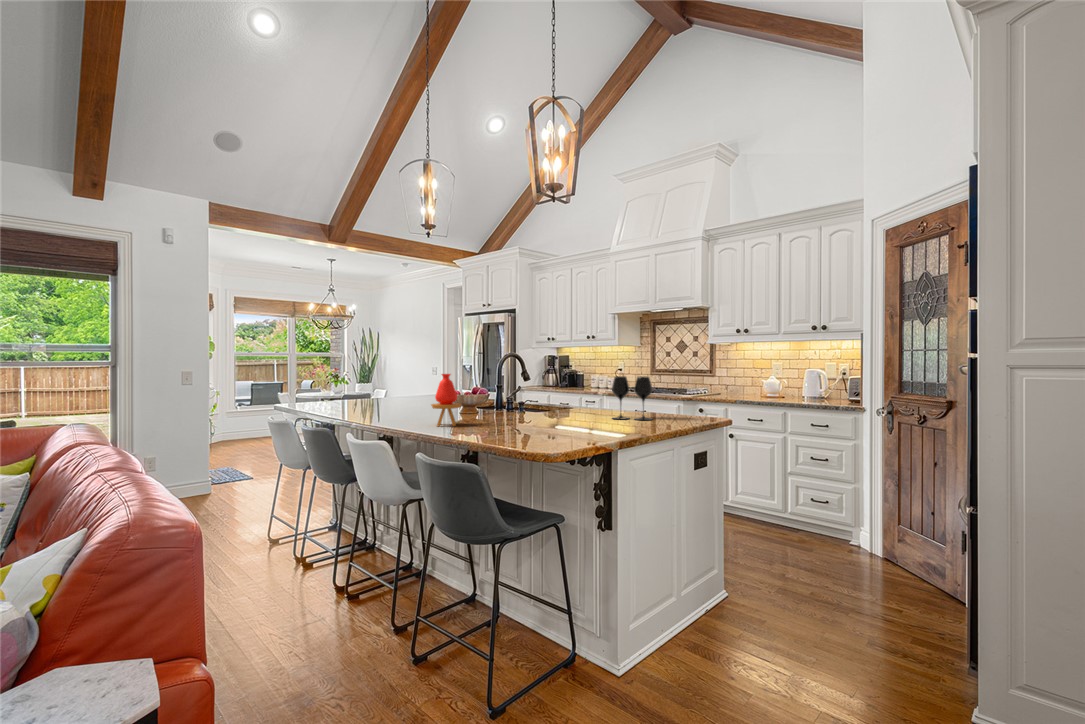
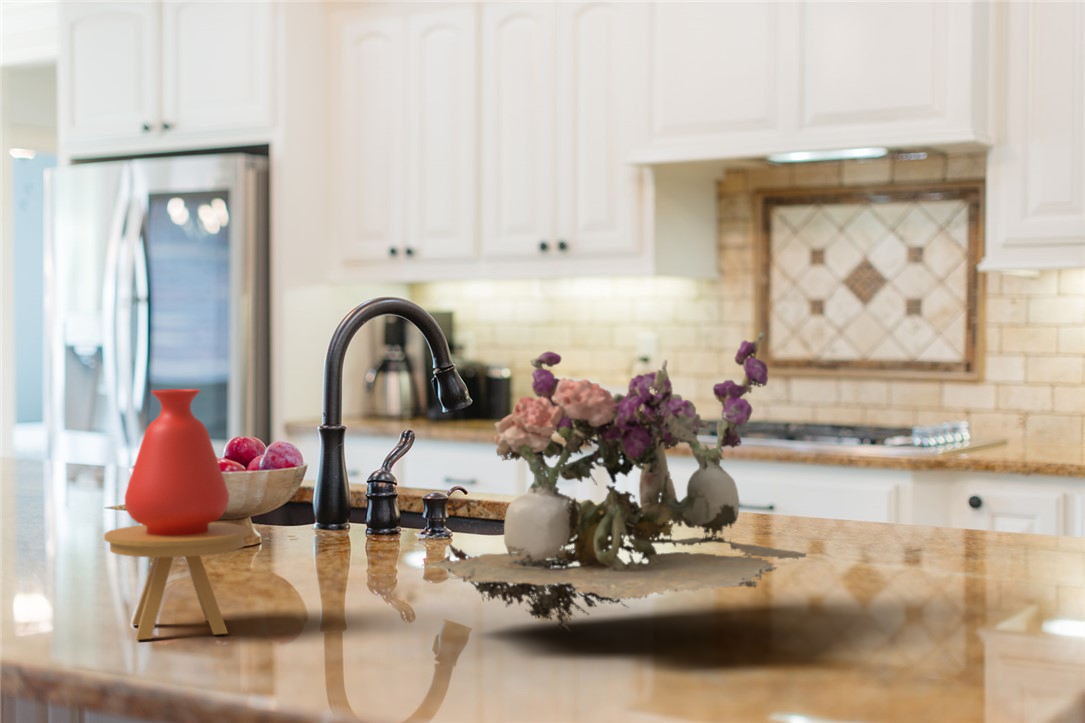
flower arrangement: none [495,361,580,427] -> present [423,333,806,632]
wine glass: present [612,376,652,420] -> none [855,394,1029,576]

